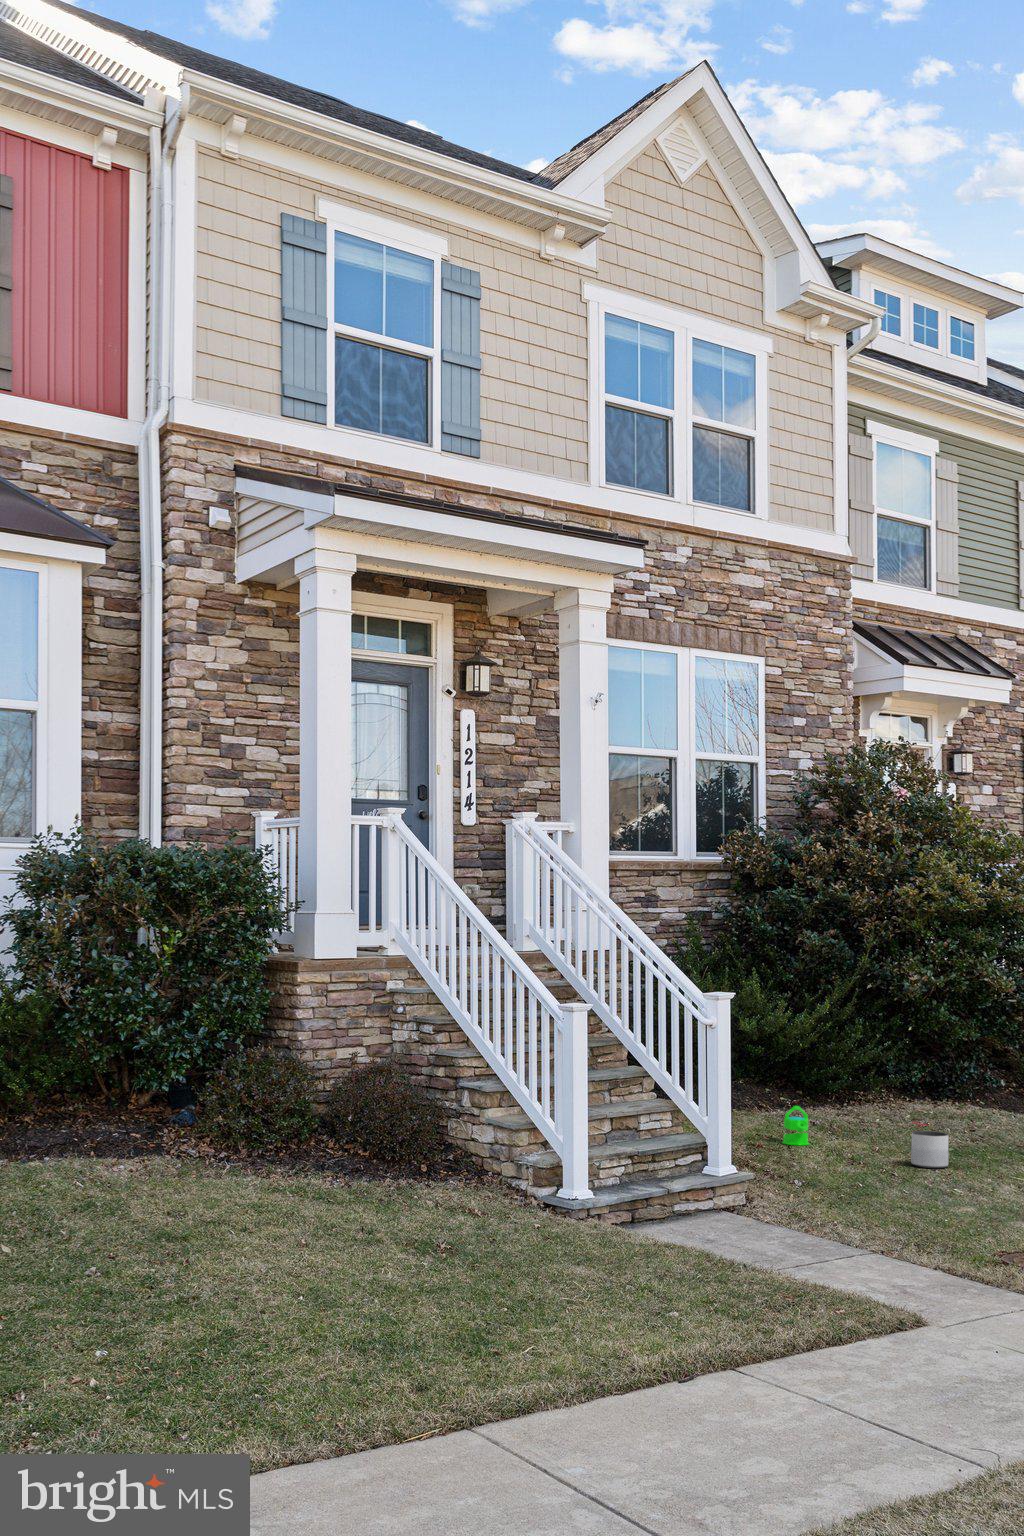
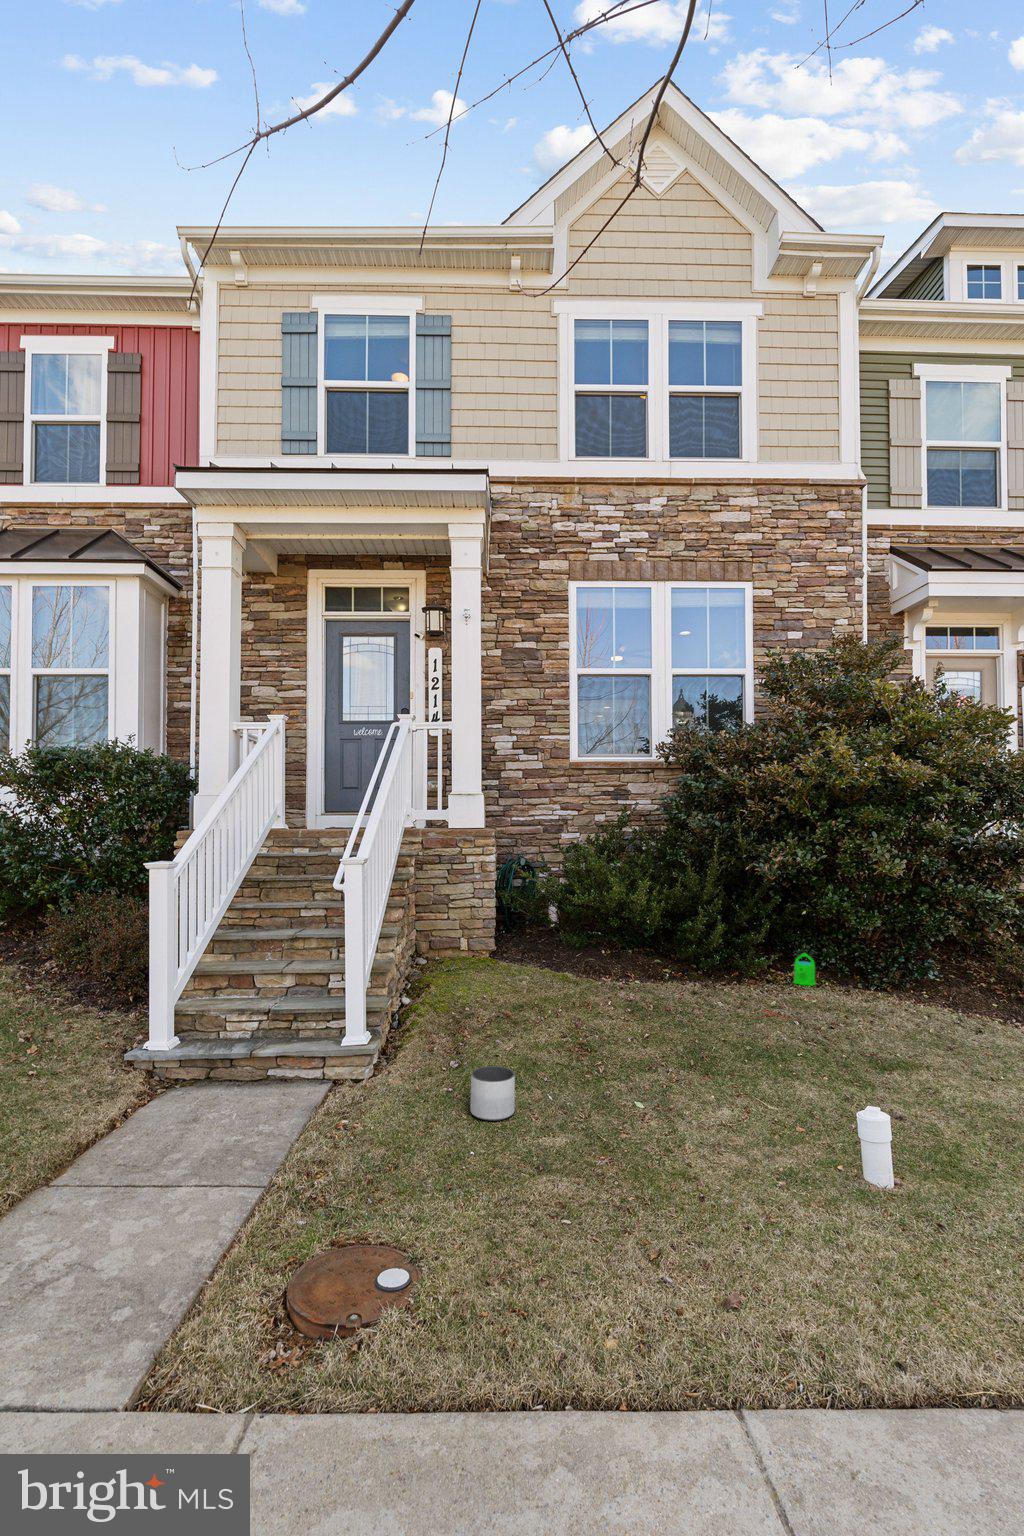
watering can: present [783,1106,809,1145] -> present [794,953,816,986]

